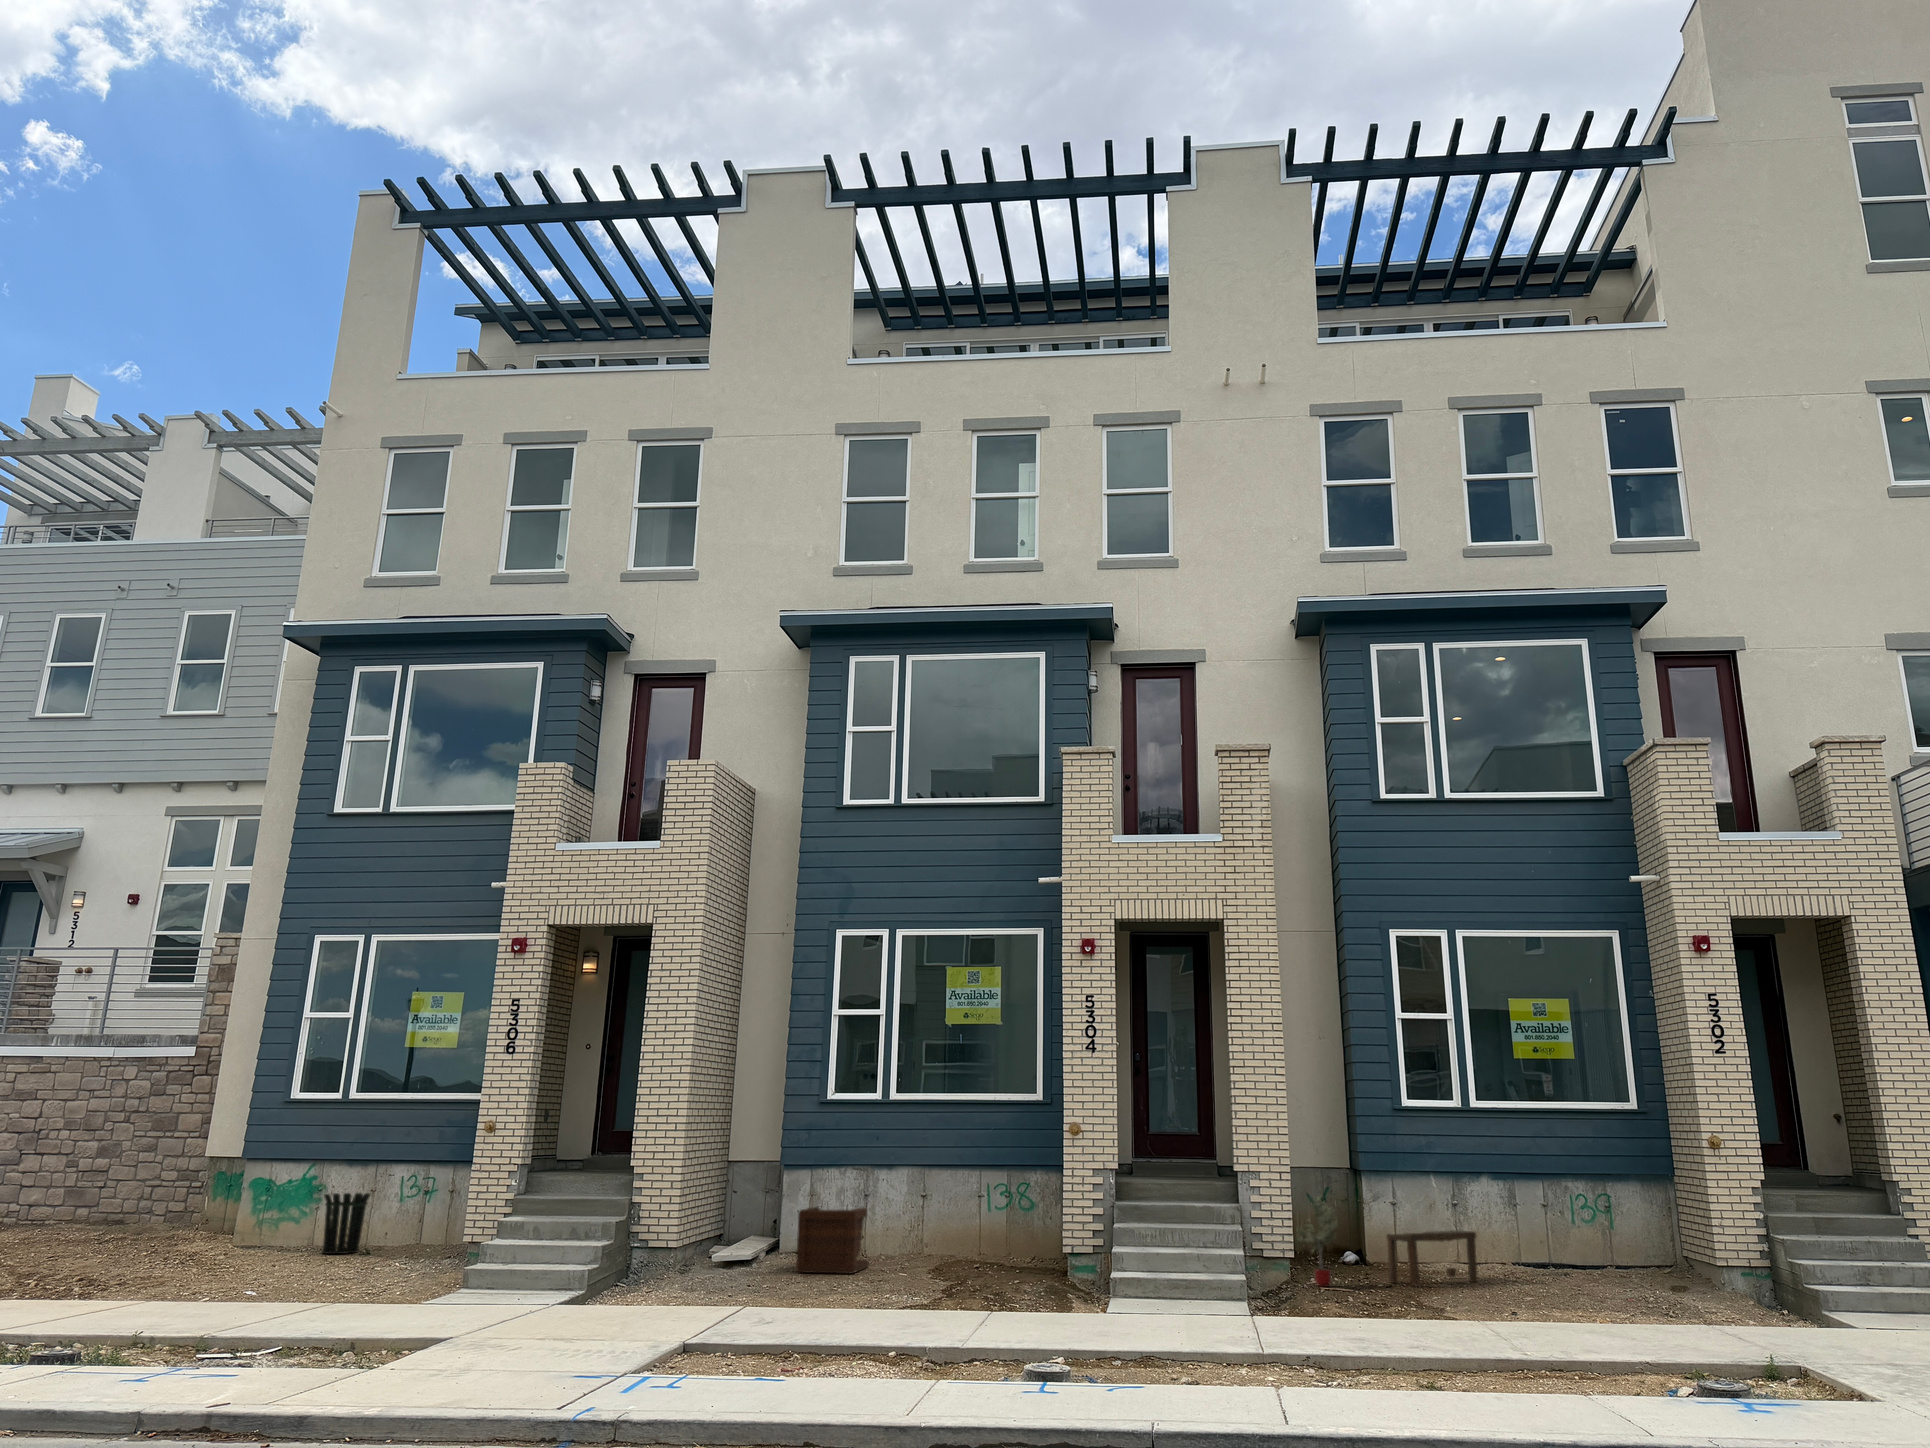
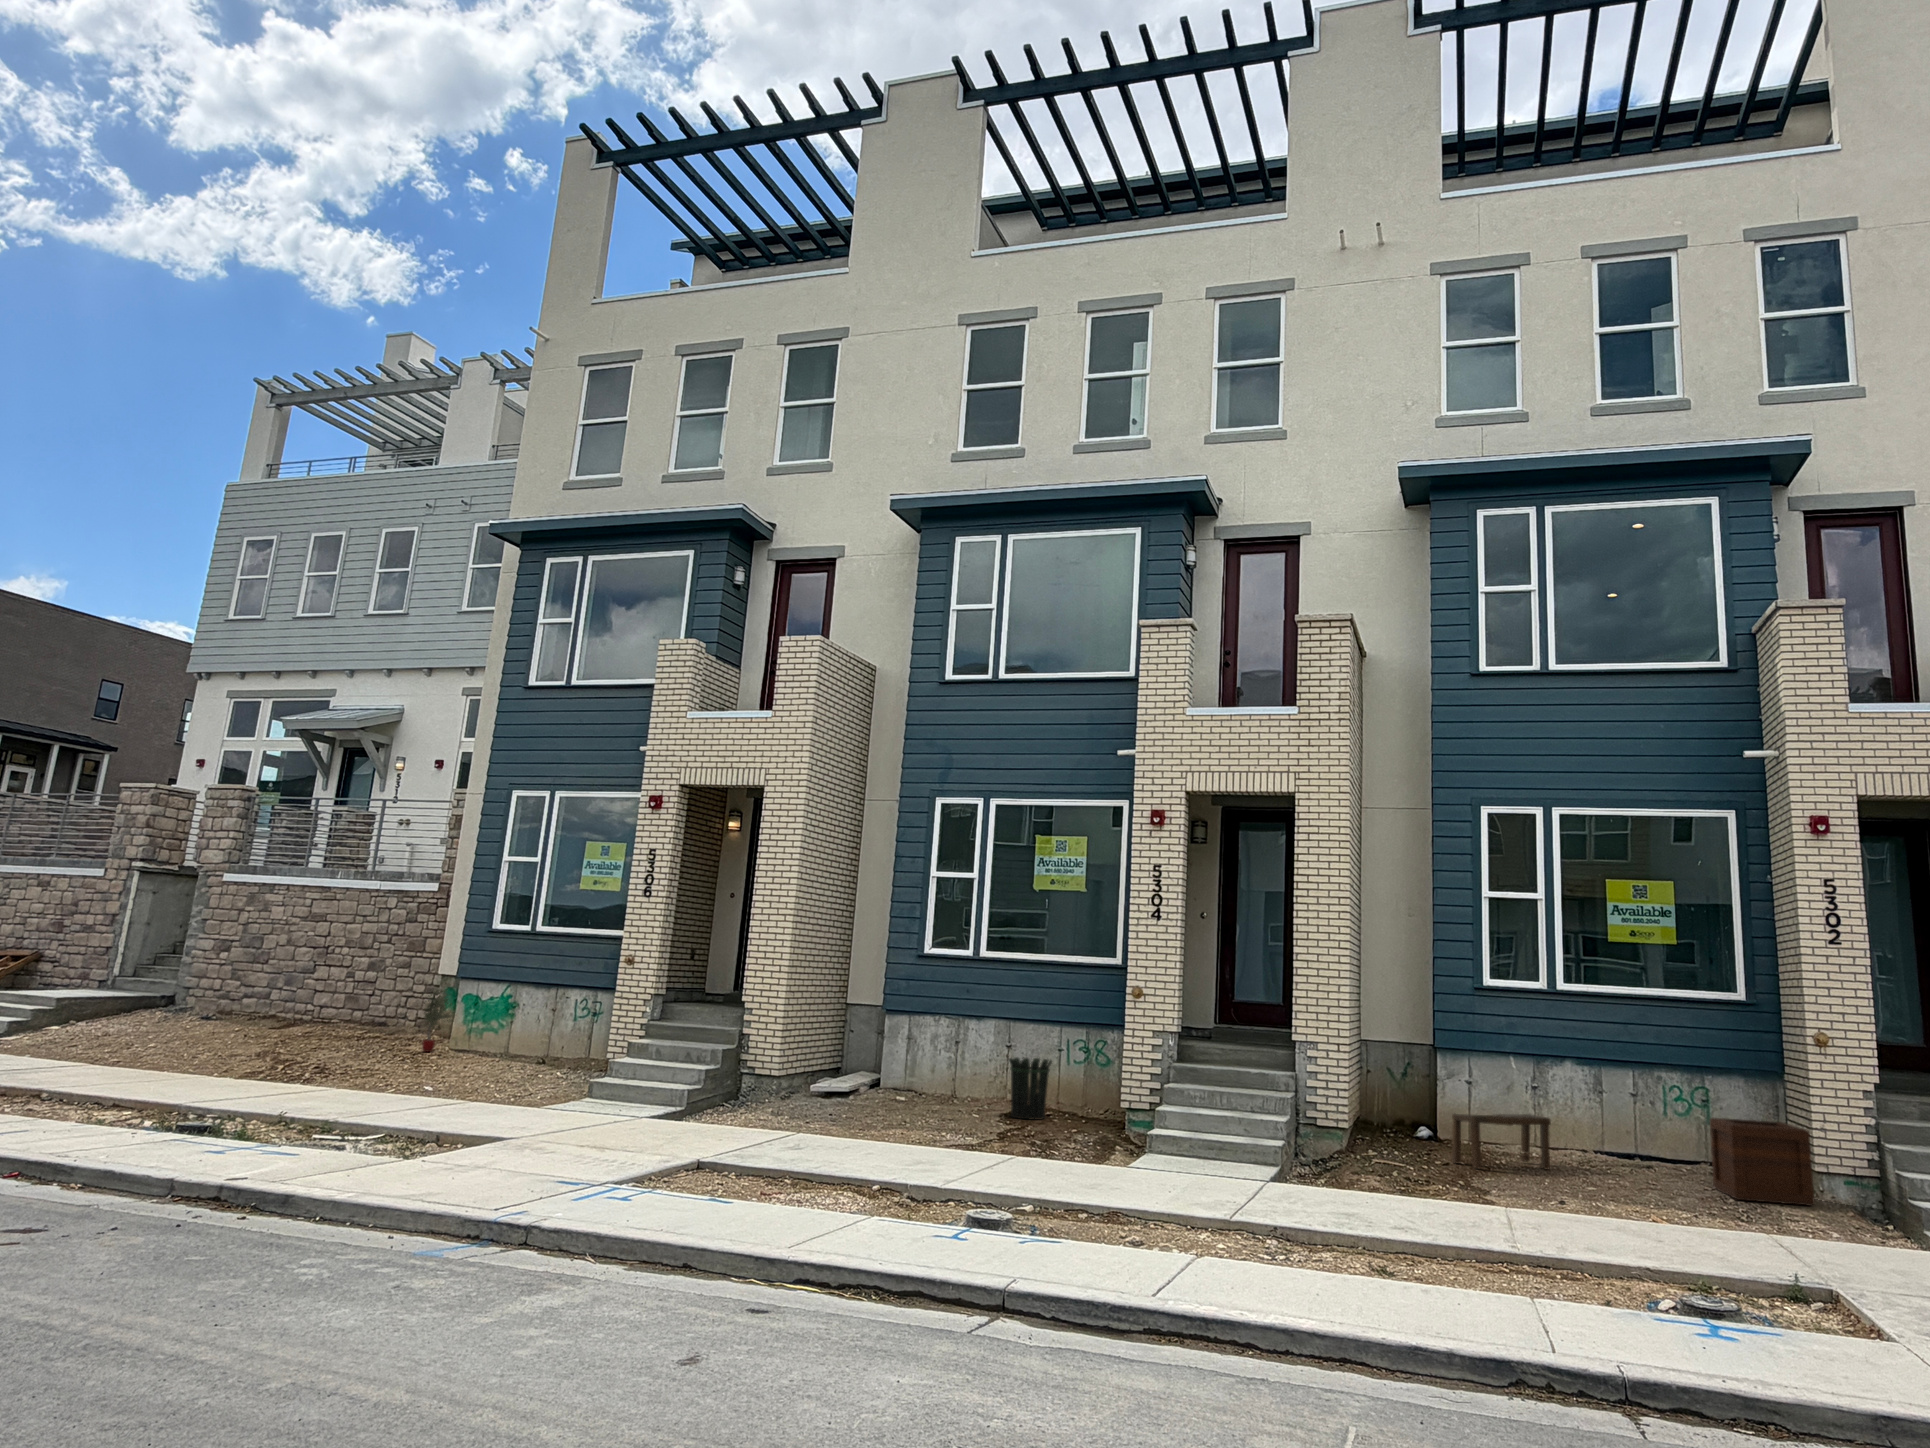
waste bin: present [323,1193,371,1254] -> present [1009,1057,1052,1119]
potted tree: present [1296,1197,1338,1287] -> present [422,990,455,1052]
wooden crate: present [796,1207,869,1274] -> present [1710,1118,1815,1206]

